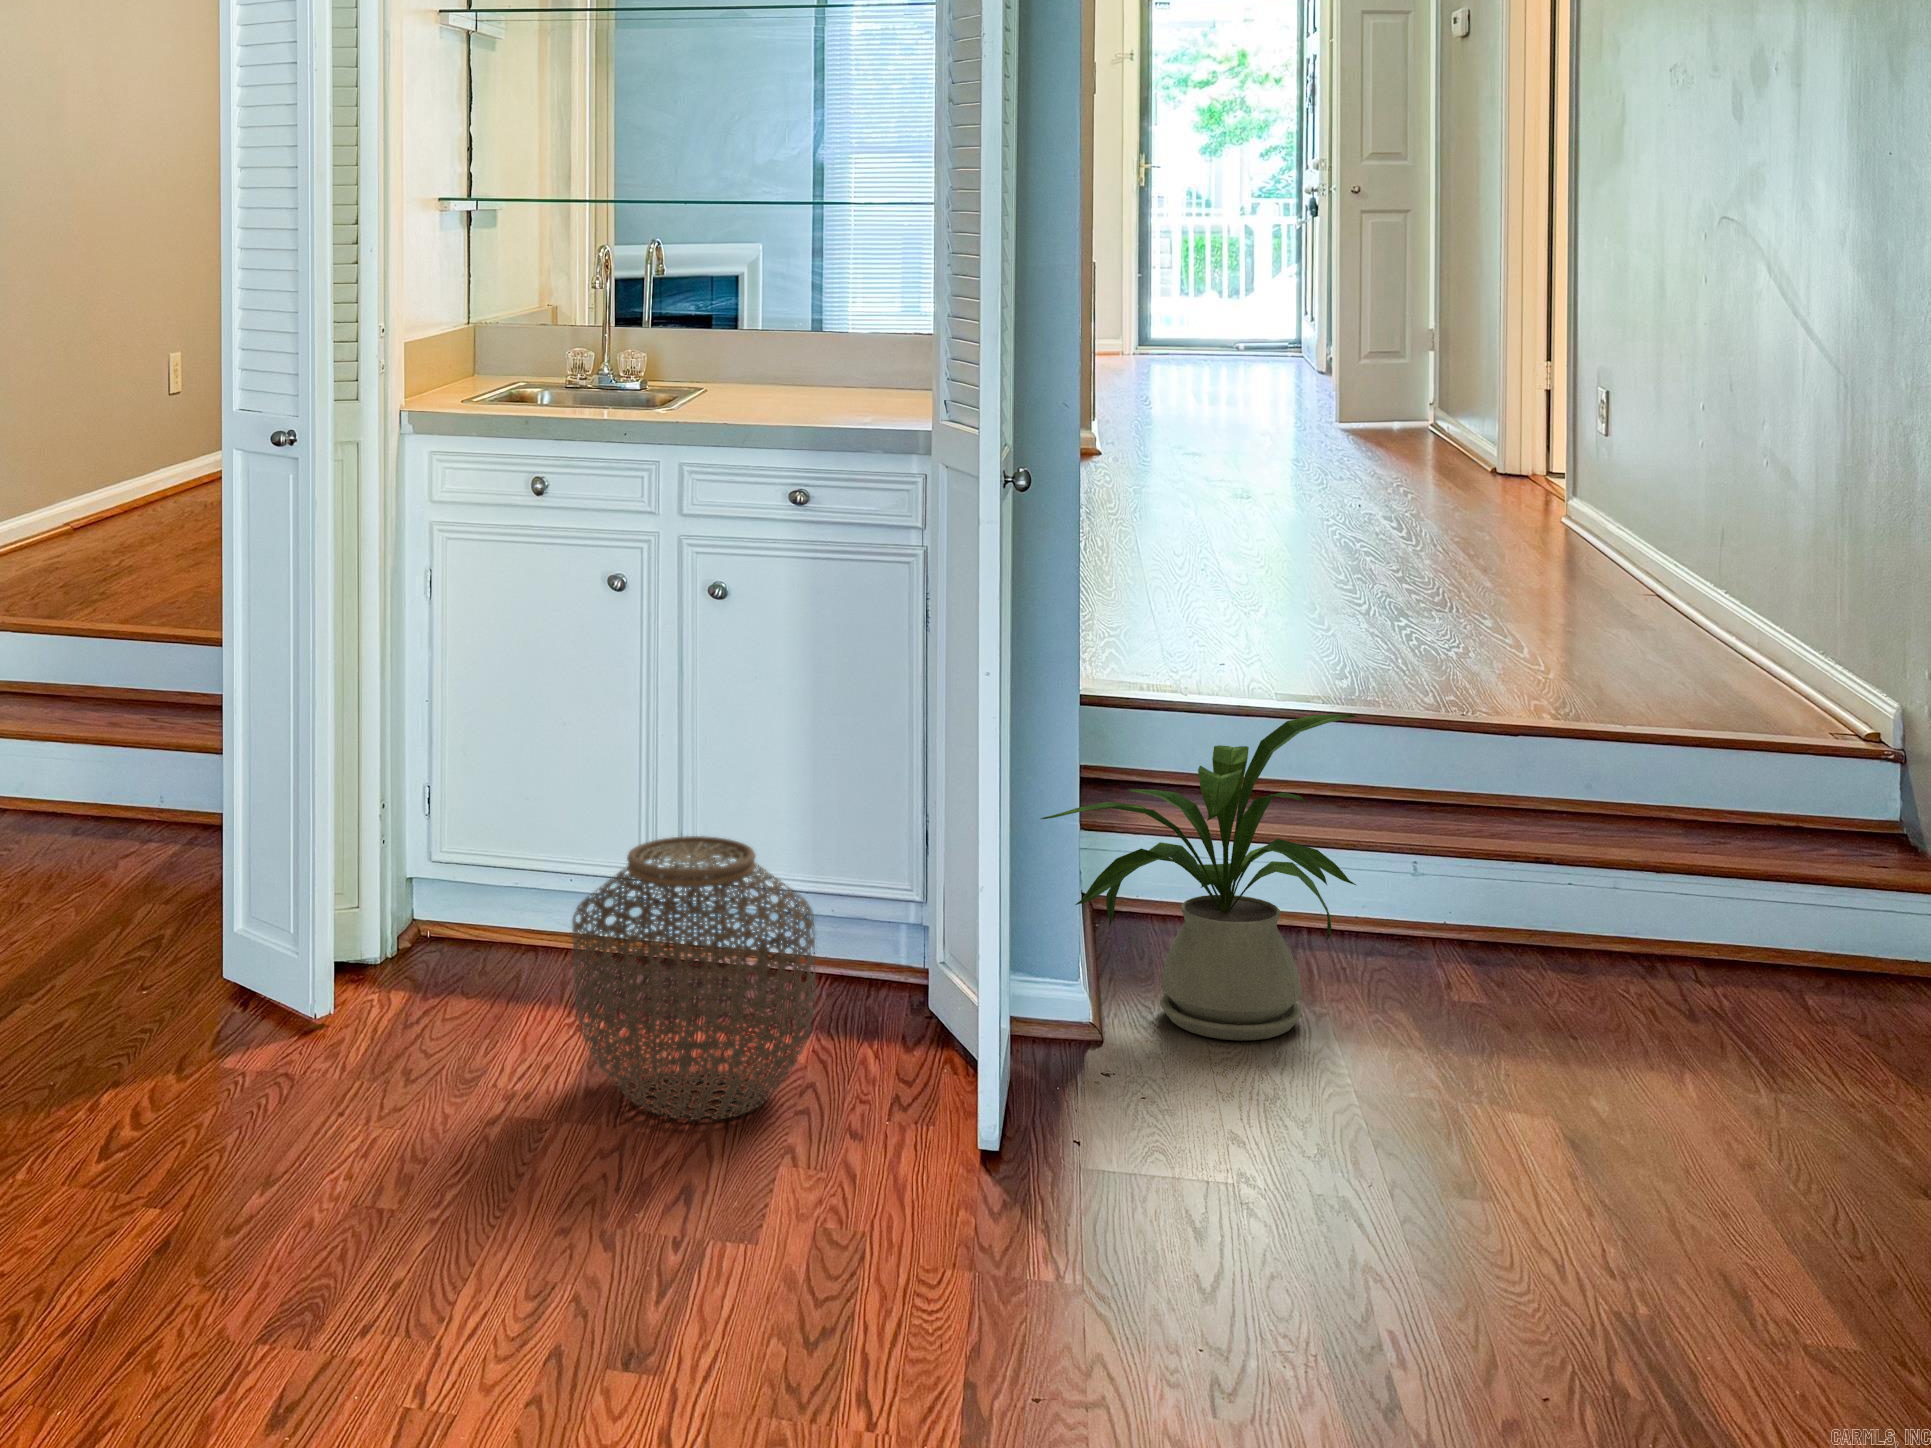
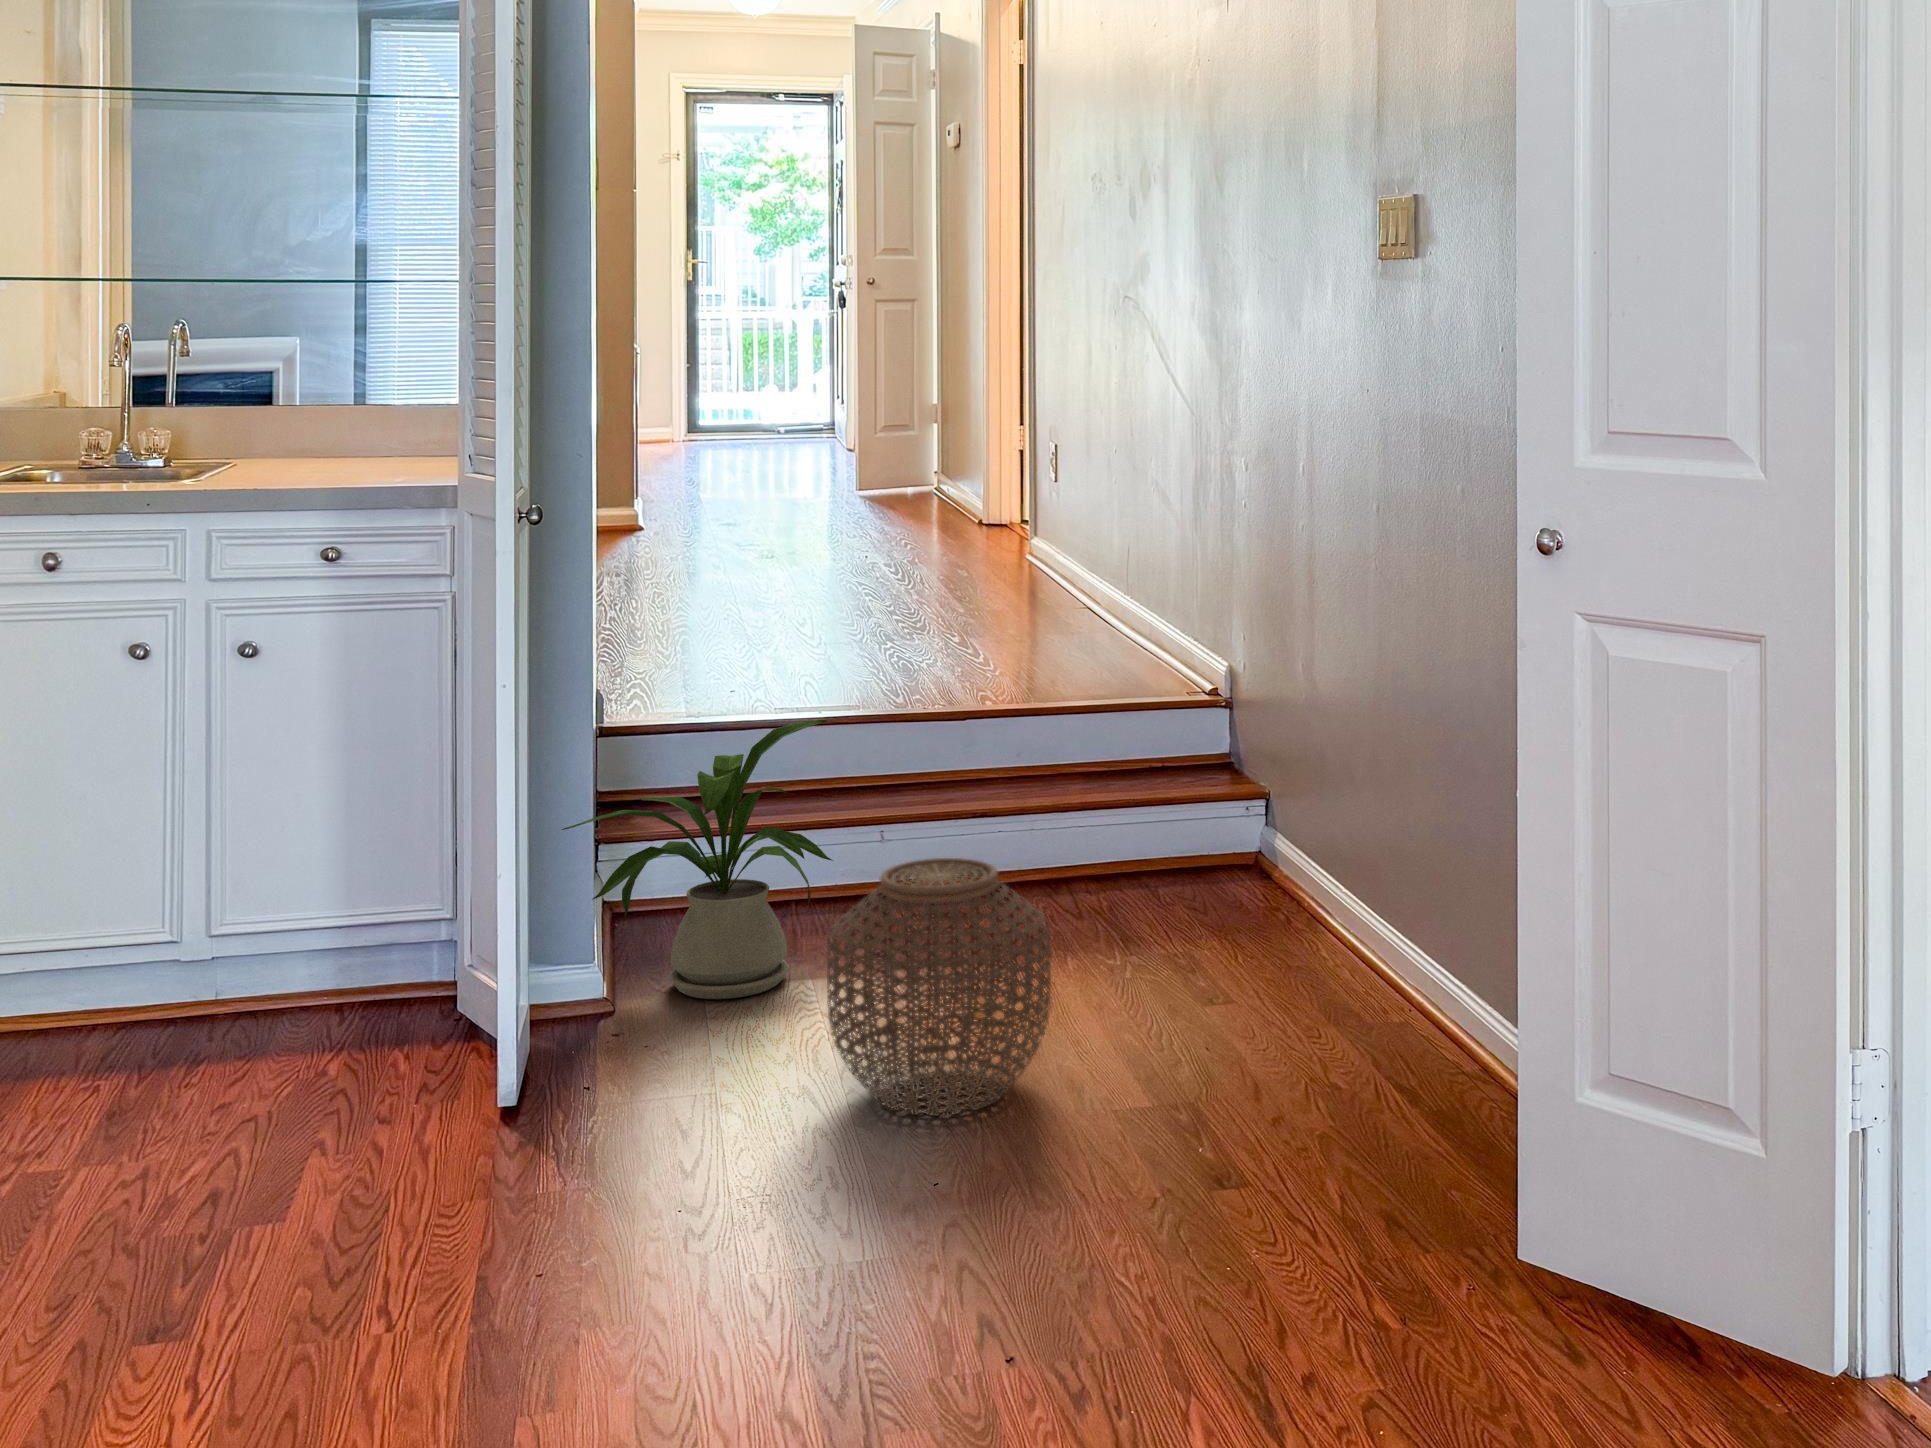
woven basket: present [572,836,816,1120] -> present [827,858,1051,1116]

